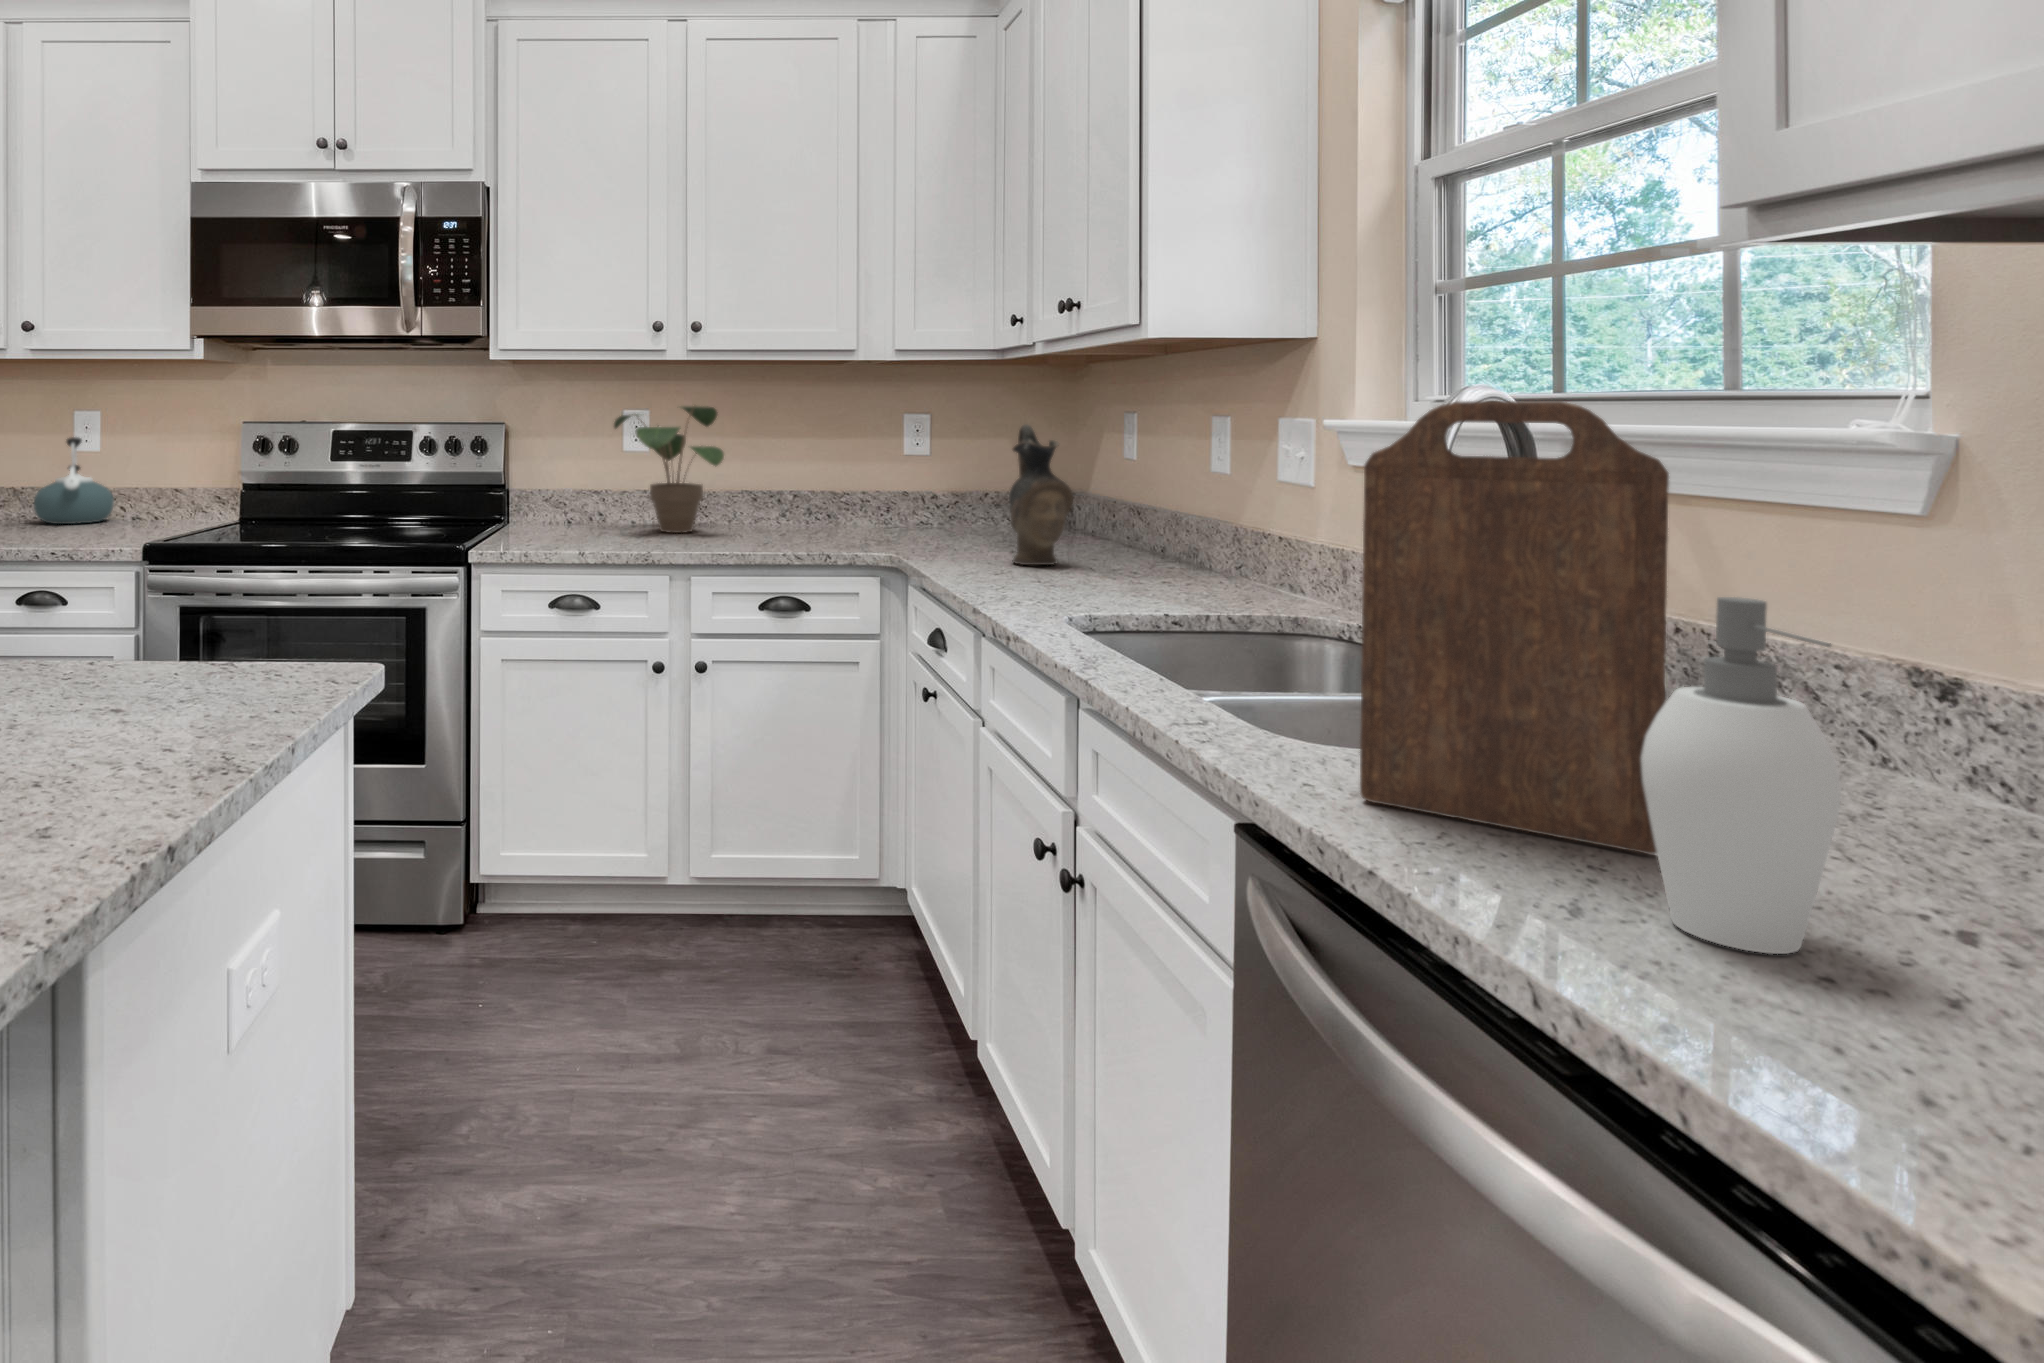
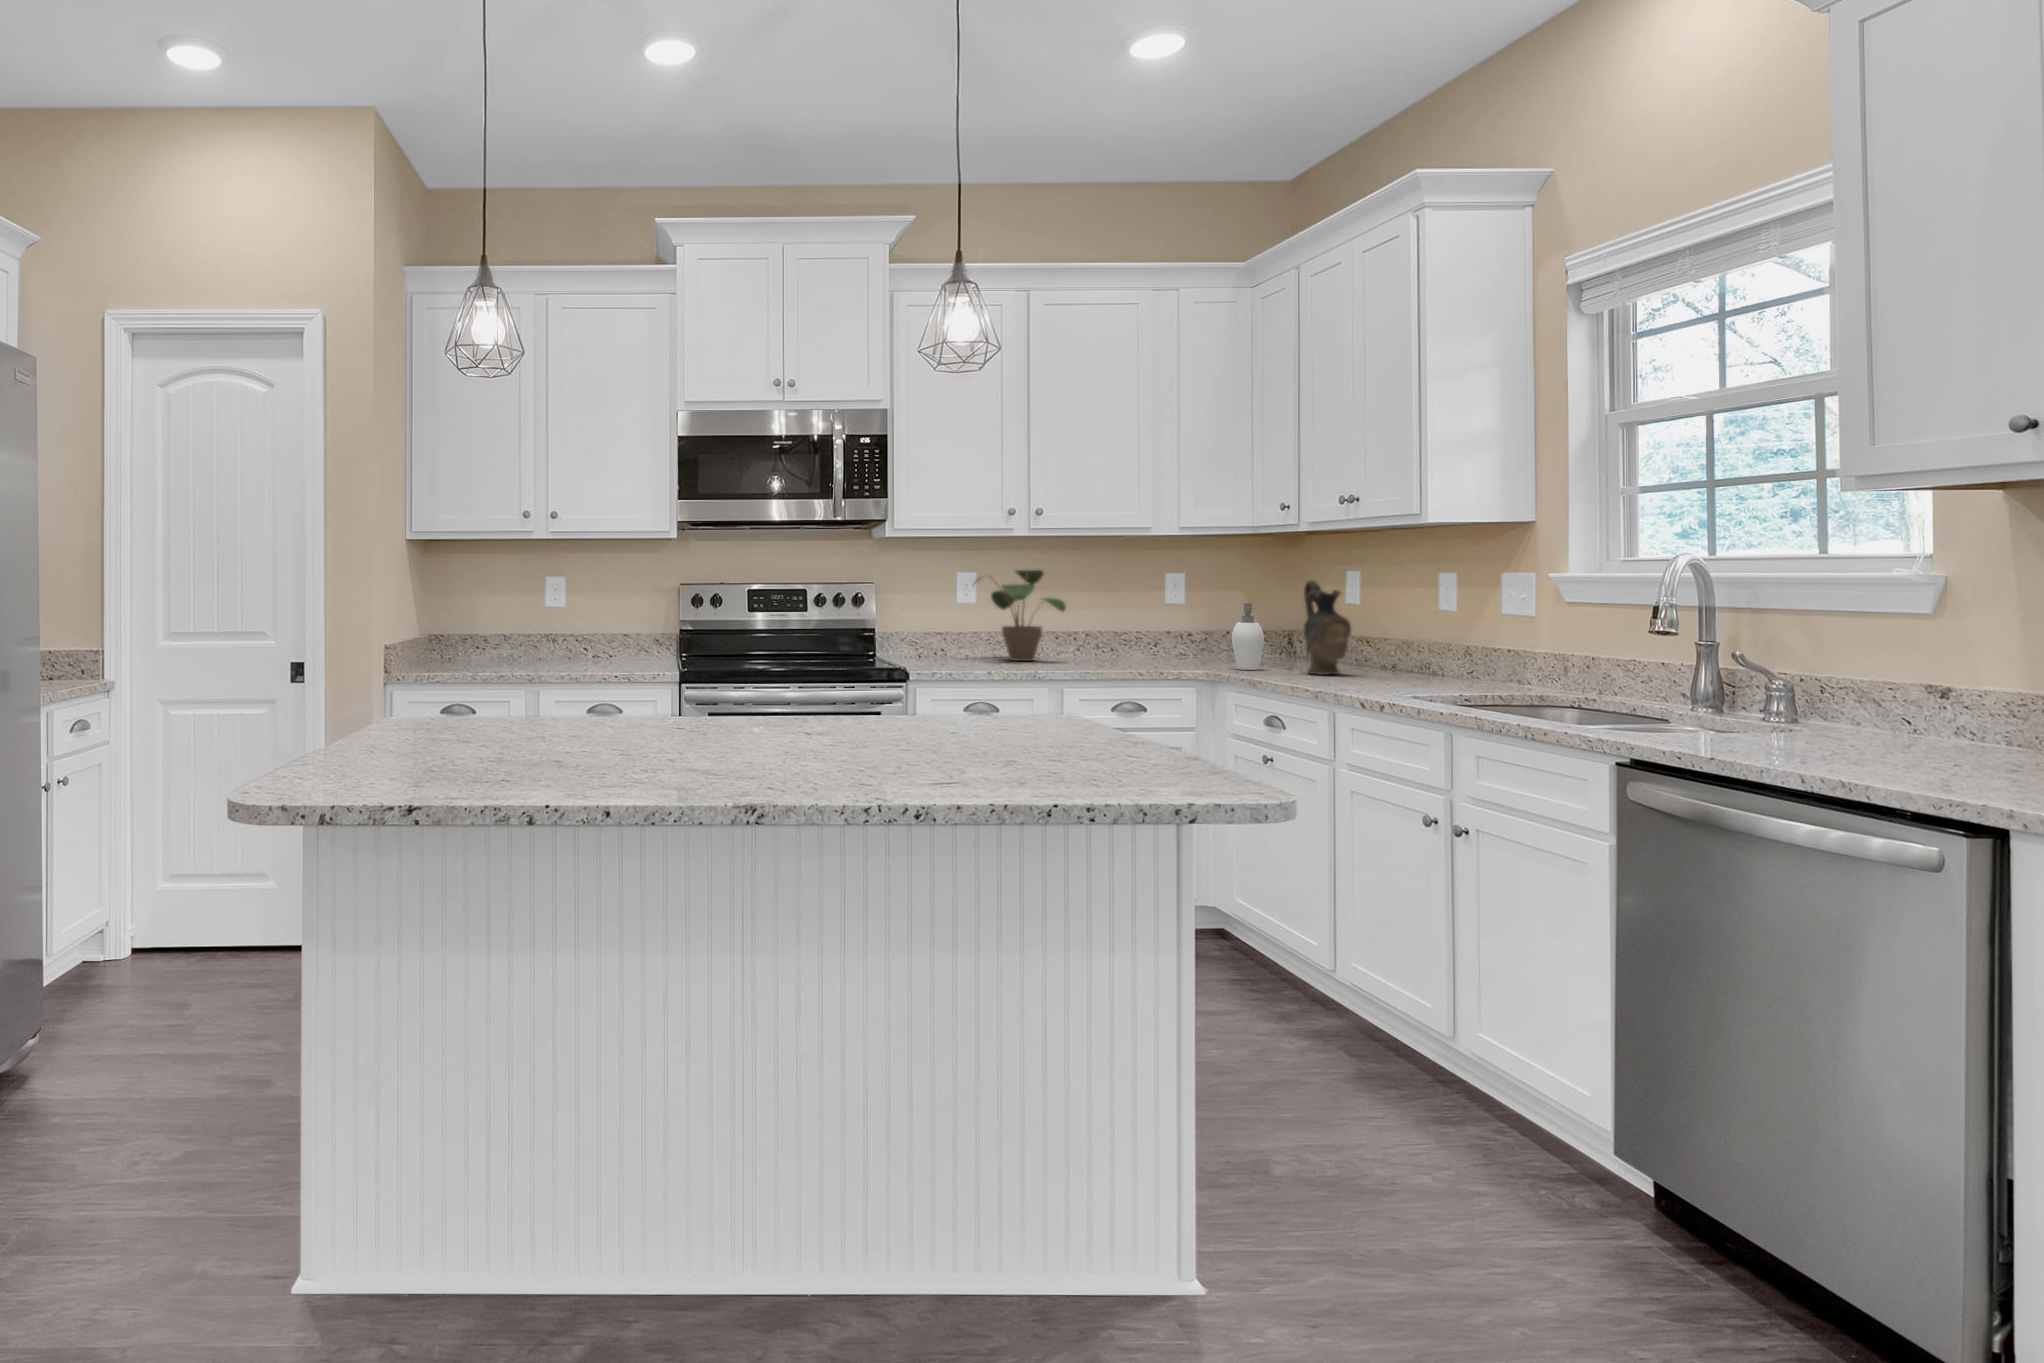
cutting board: present [1360,401,1669,854] -> none [1674,558,1825,752]
kettle: present [34,437,114,524] -> none [533,595,587,659]
soap dispenser: present [1641,597,1842,954] -> present [1232,603,1264,670]

